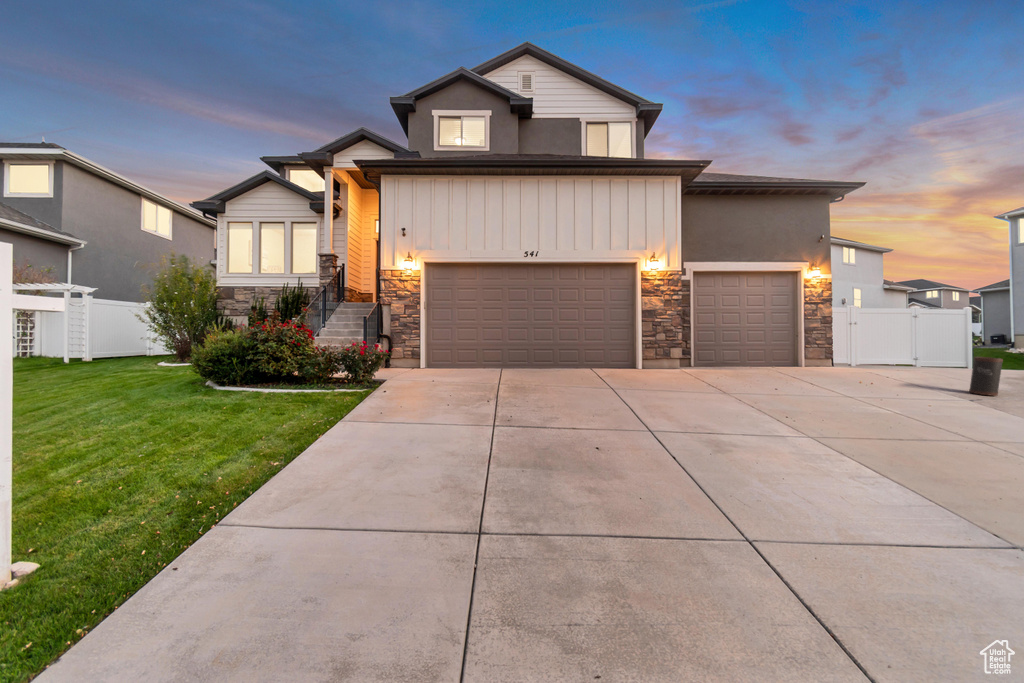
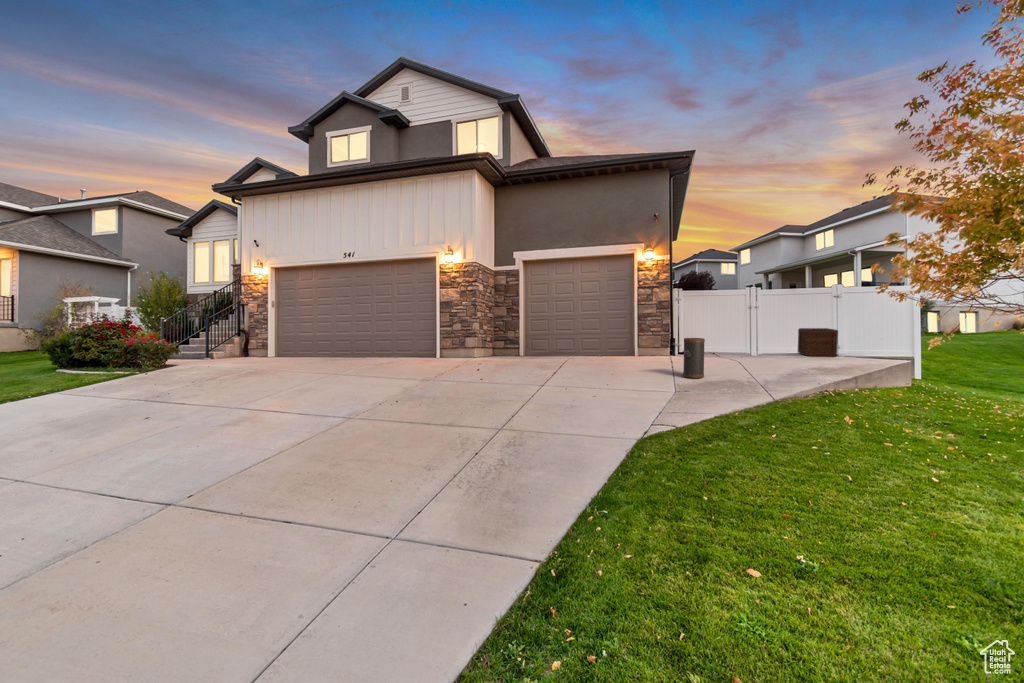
wooden crate: none [925,343,974,368] -> present [798,328,838,356]

